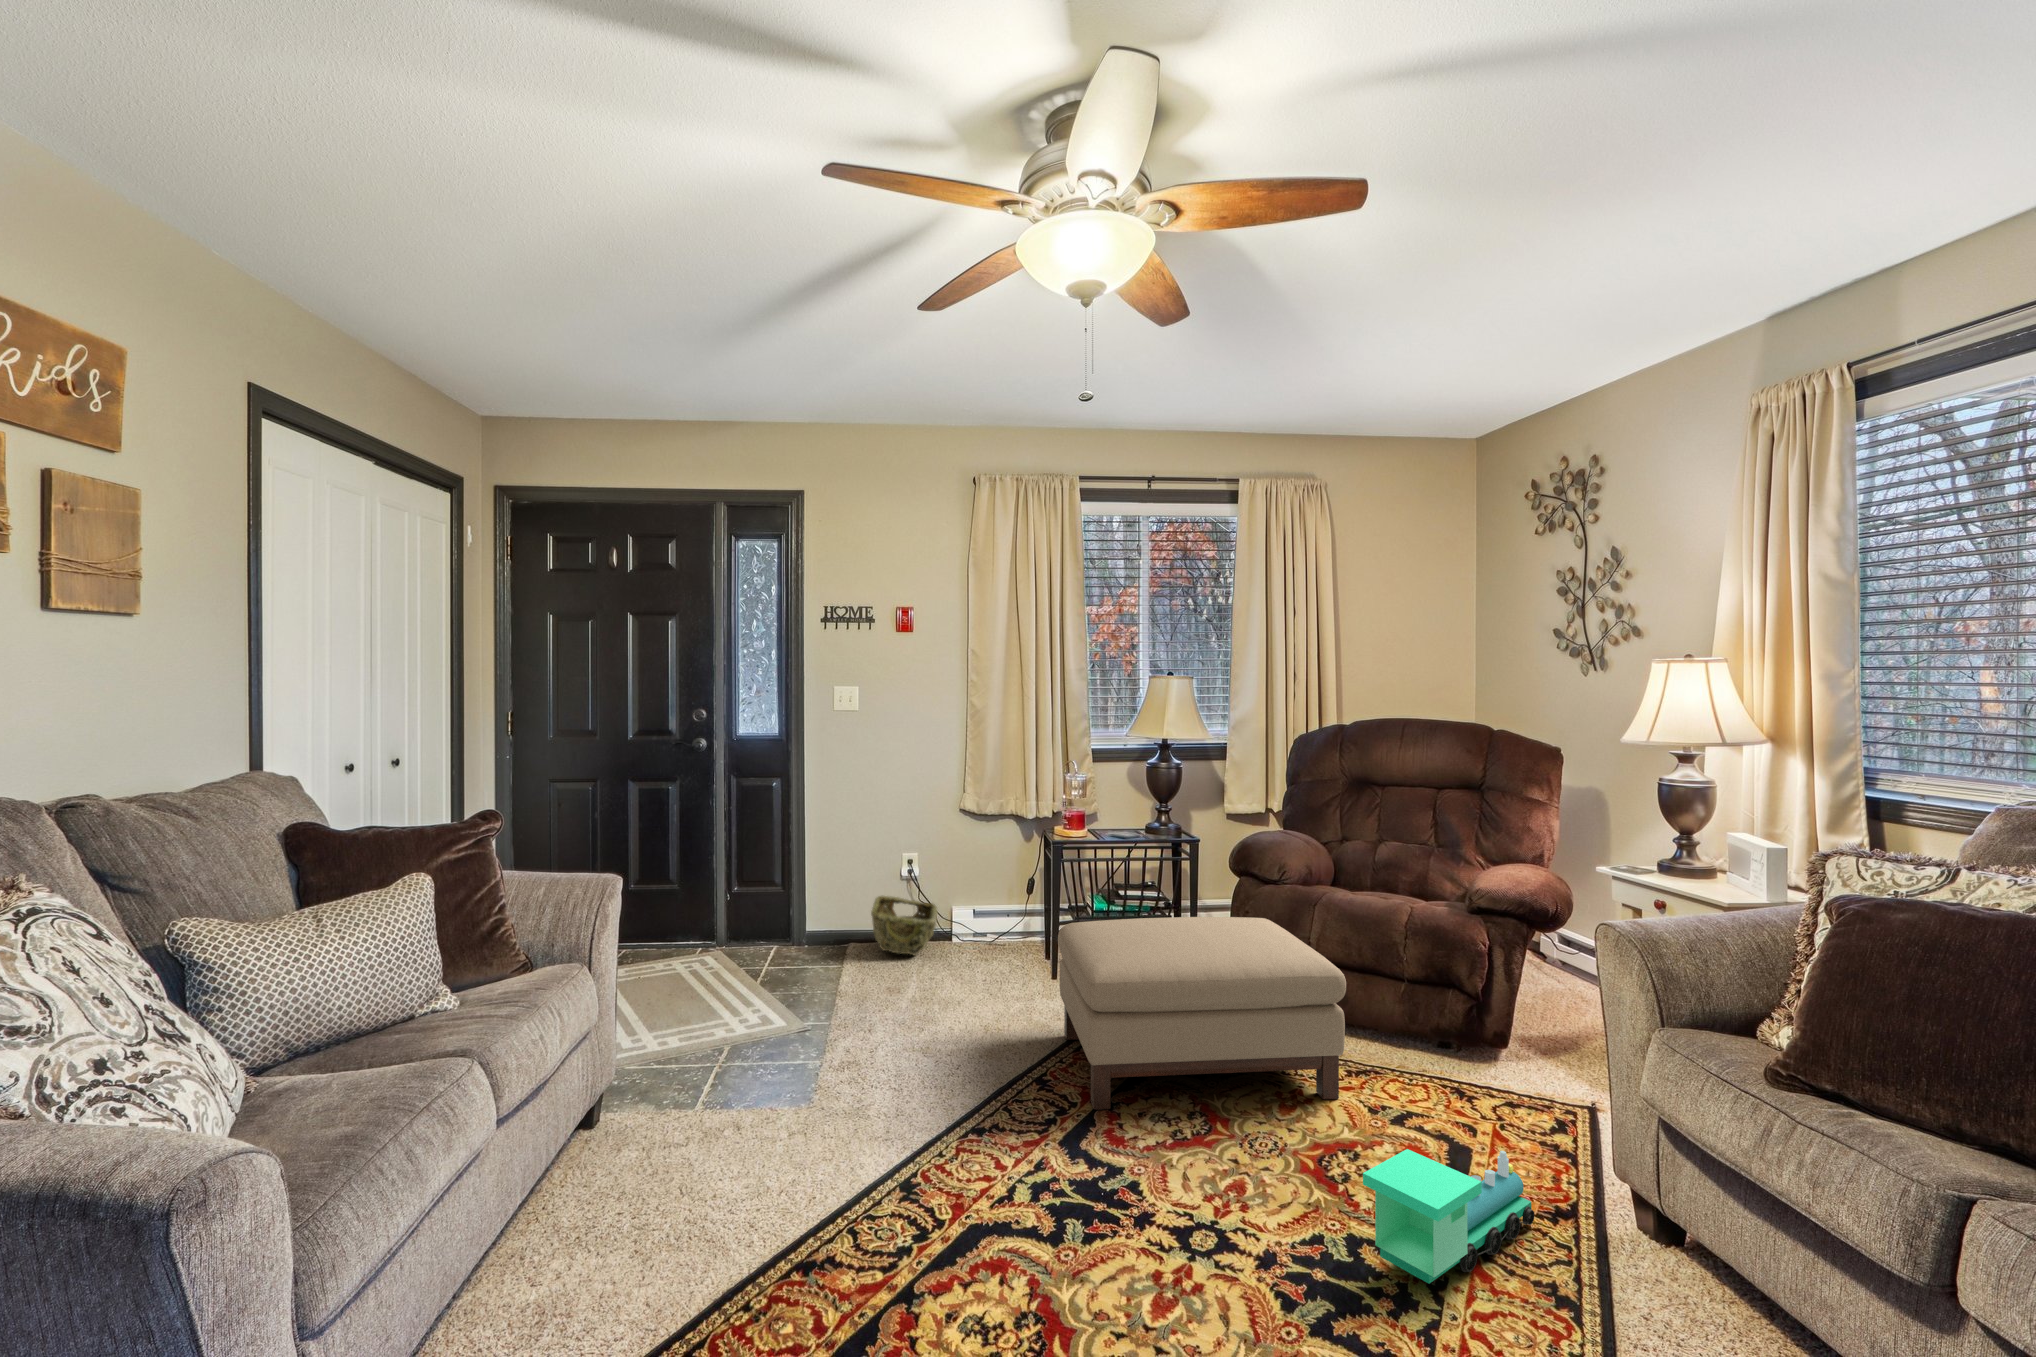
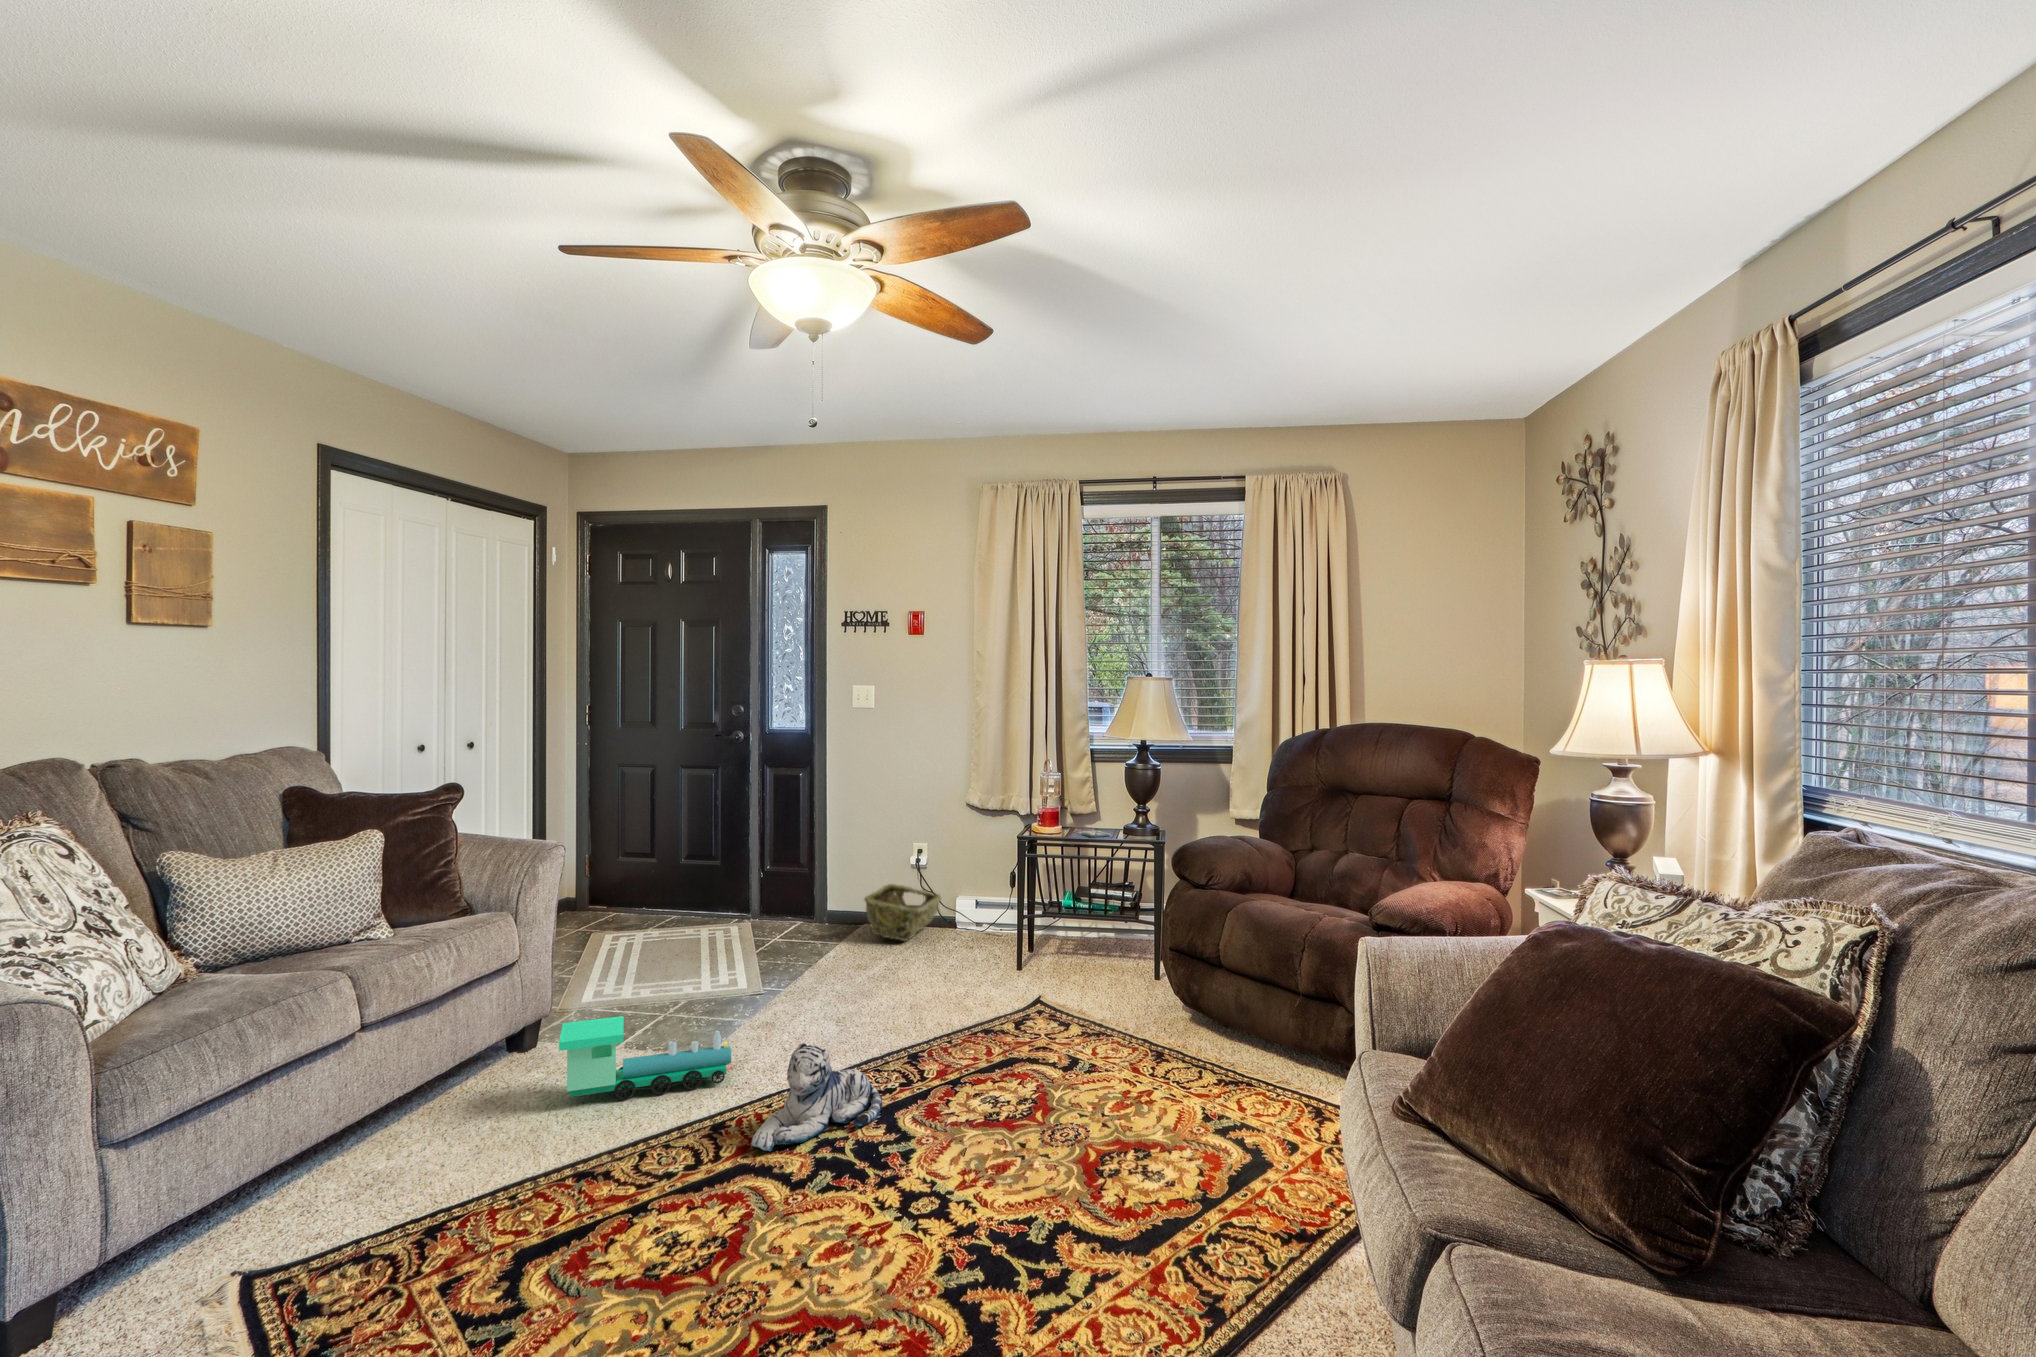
ottoman: present [1058,917,1346,1110] -> none [931,914,1191,1104]
plush toy: none [960,1080,1065,1207] -> present [751,1043,882,1151]
toy train: present [1363,1149,1534,1284] -> present [559,1016,733,1100]

